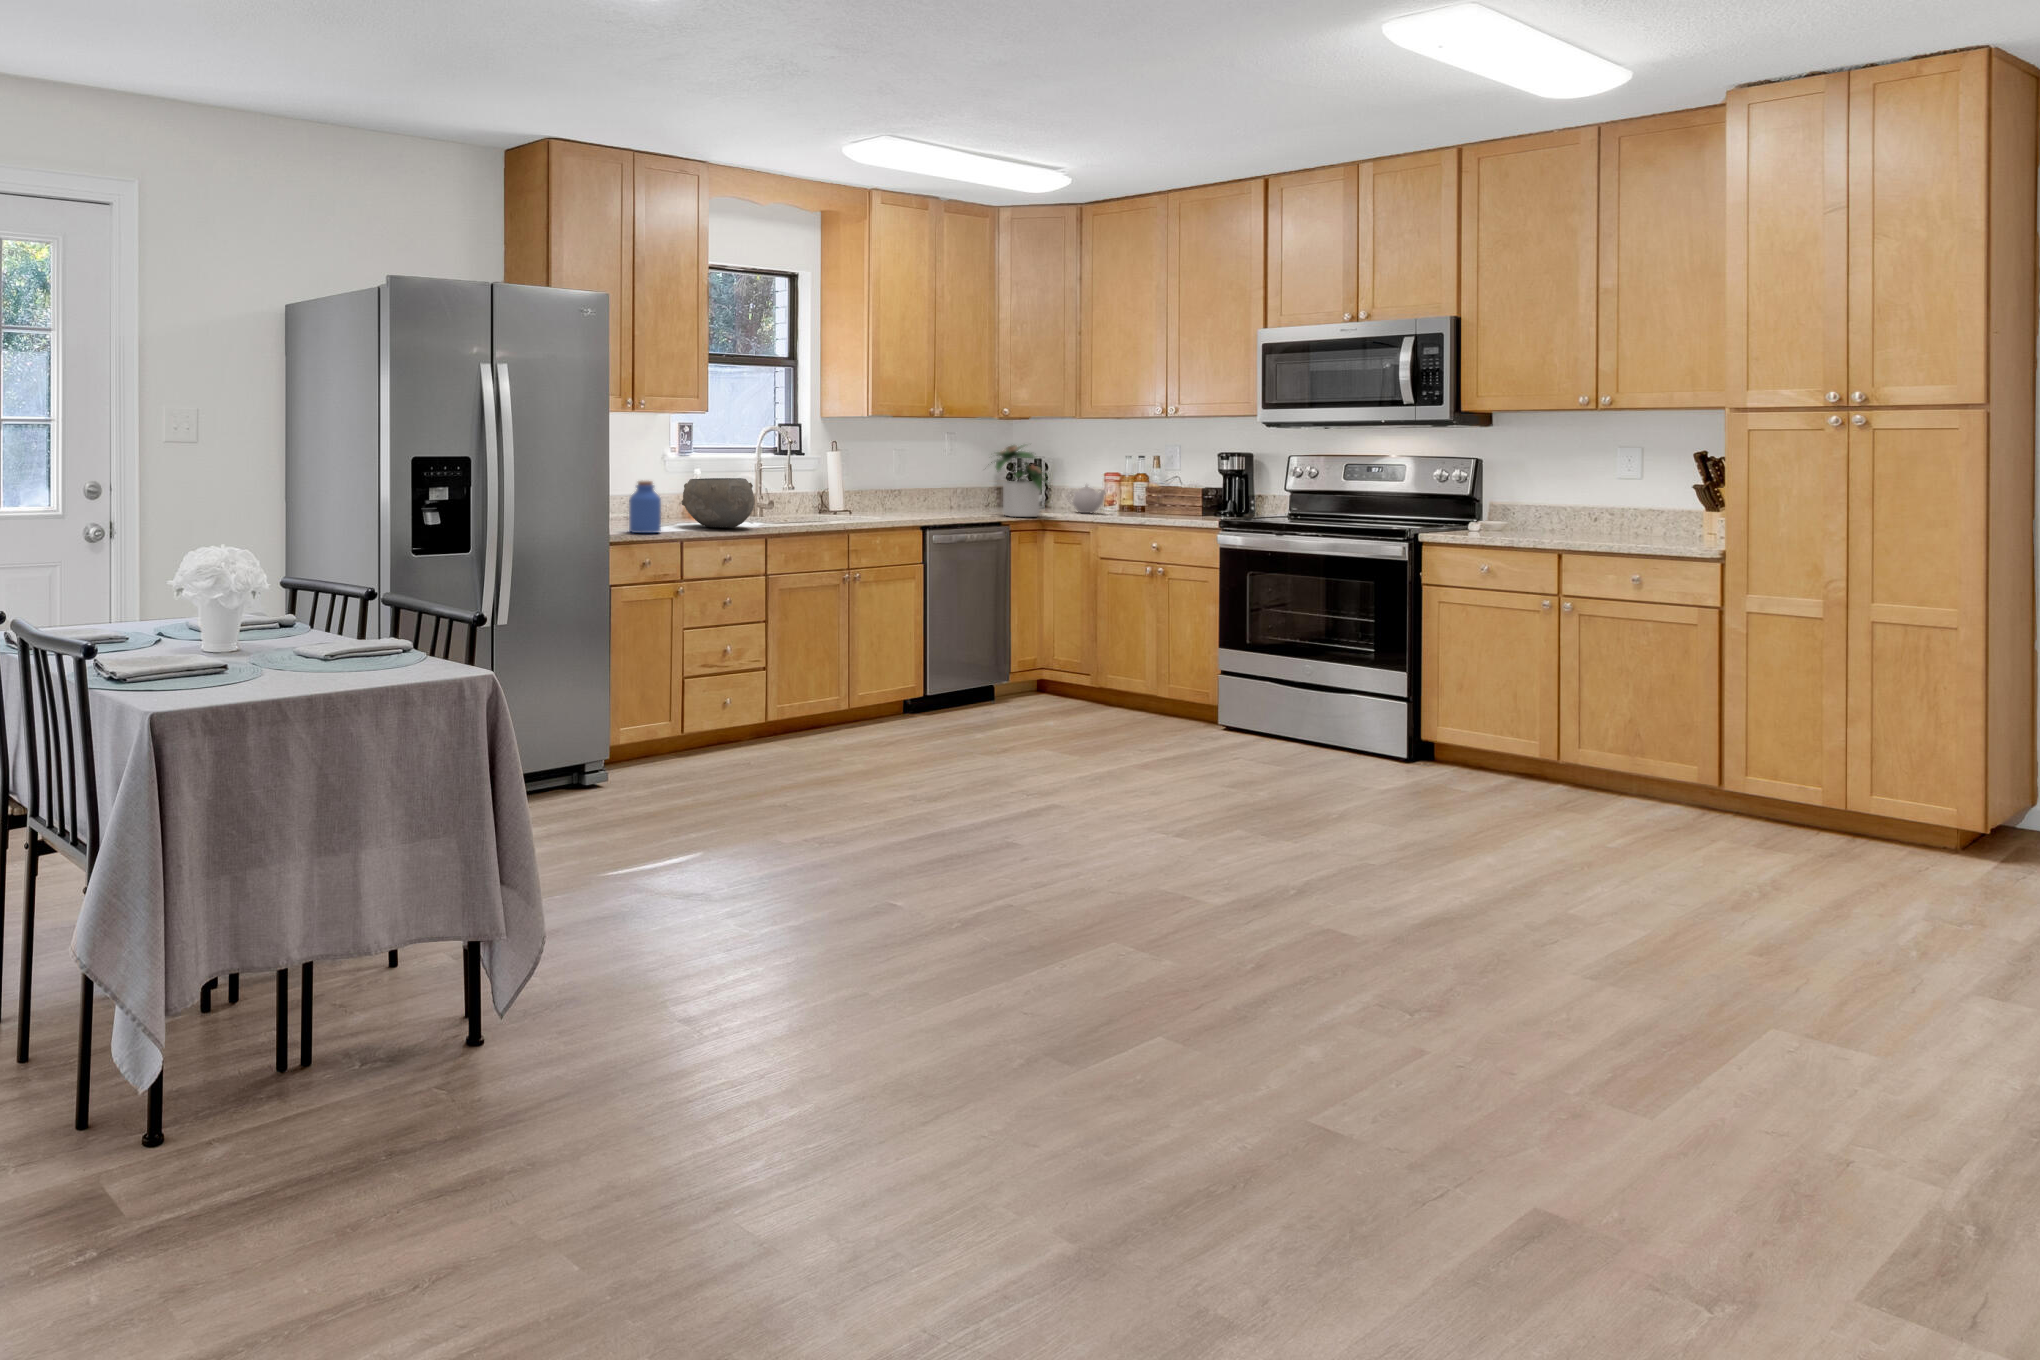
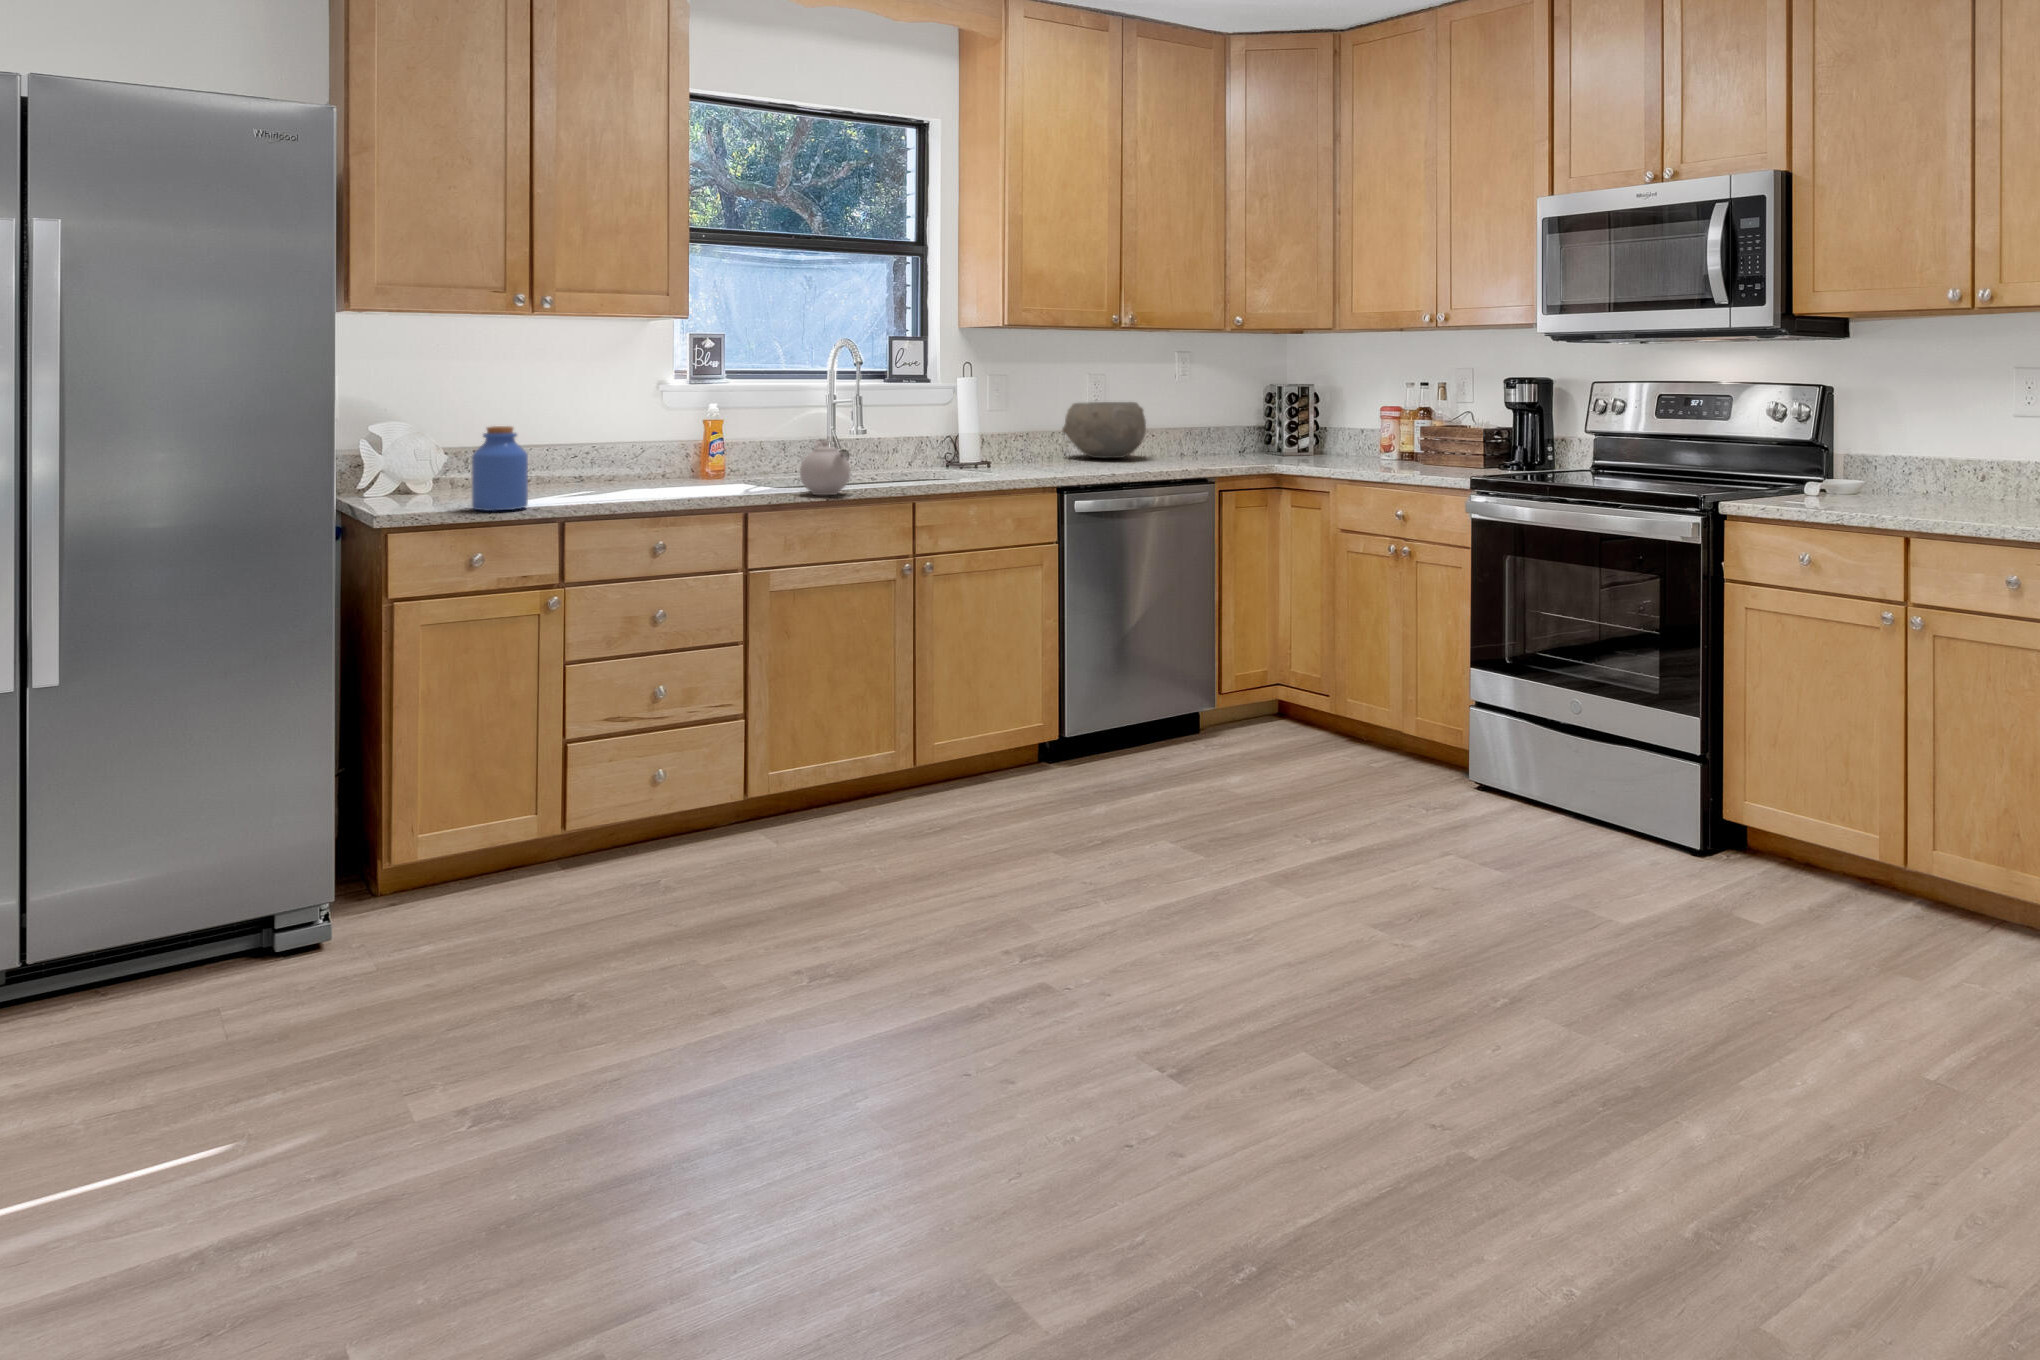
potted plant: present [991,445,1051,517] -> none [1182,366,1279,471]
ceramic bowl: present [681,478,754,528] -> present [1062,402,1146,458]
teapot: present [1068,485,1106,513] -> present [800,440,850,495]

